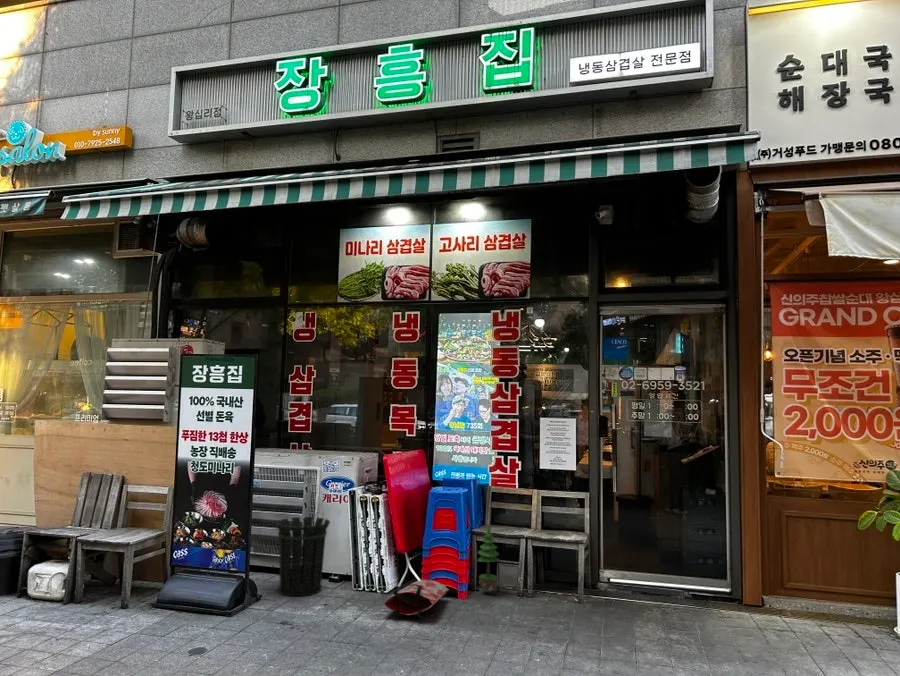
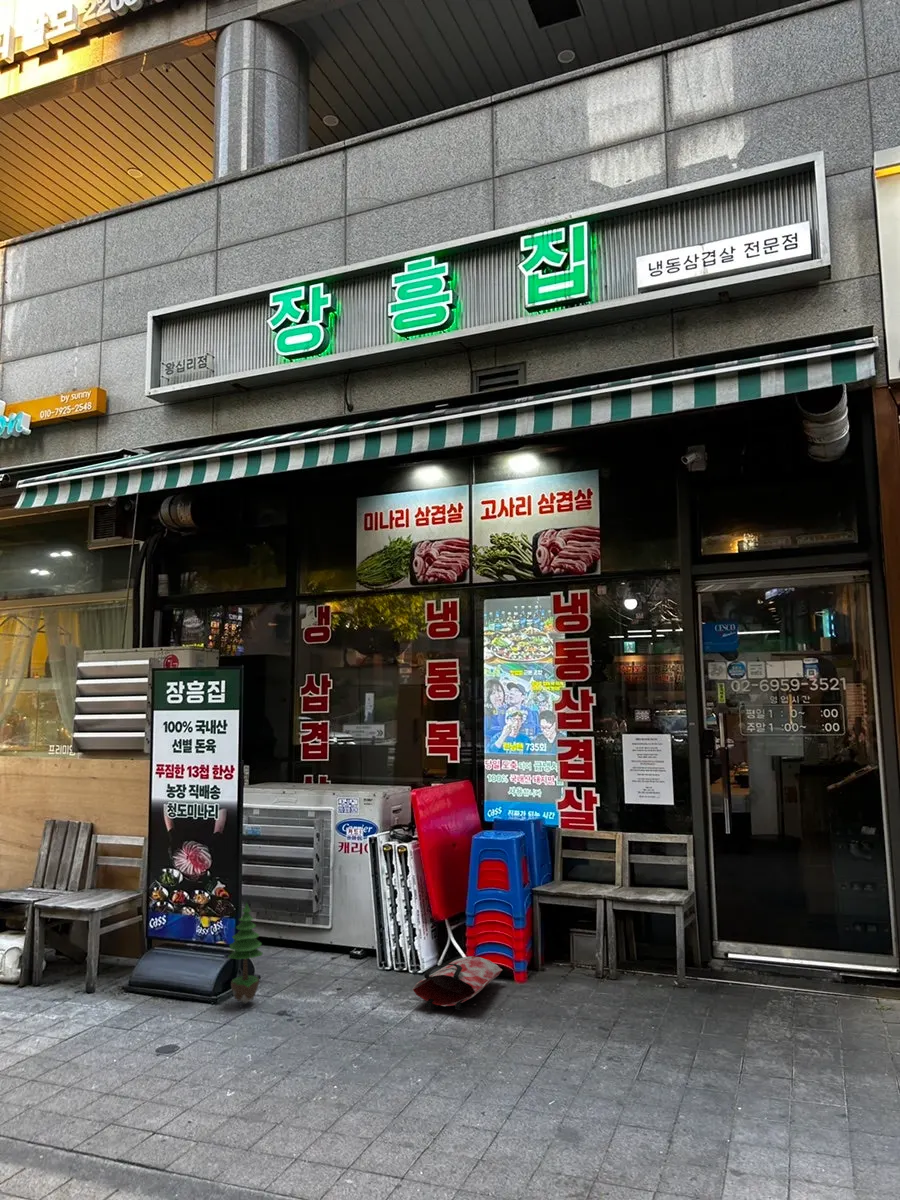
waste bin: present [276,517,330,596] -> none [277,871,348,977]
potted tree: present [478,526,499,593] -> present [228,904,263,1004]

